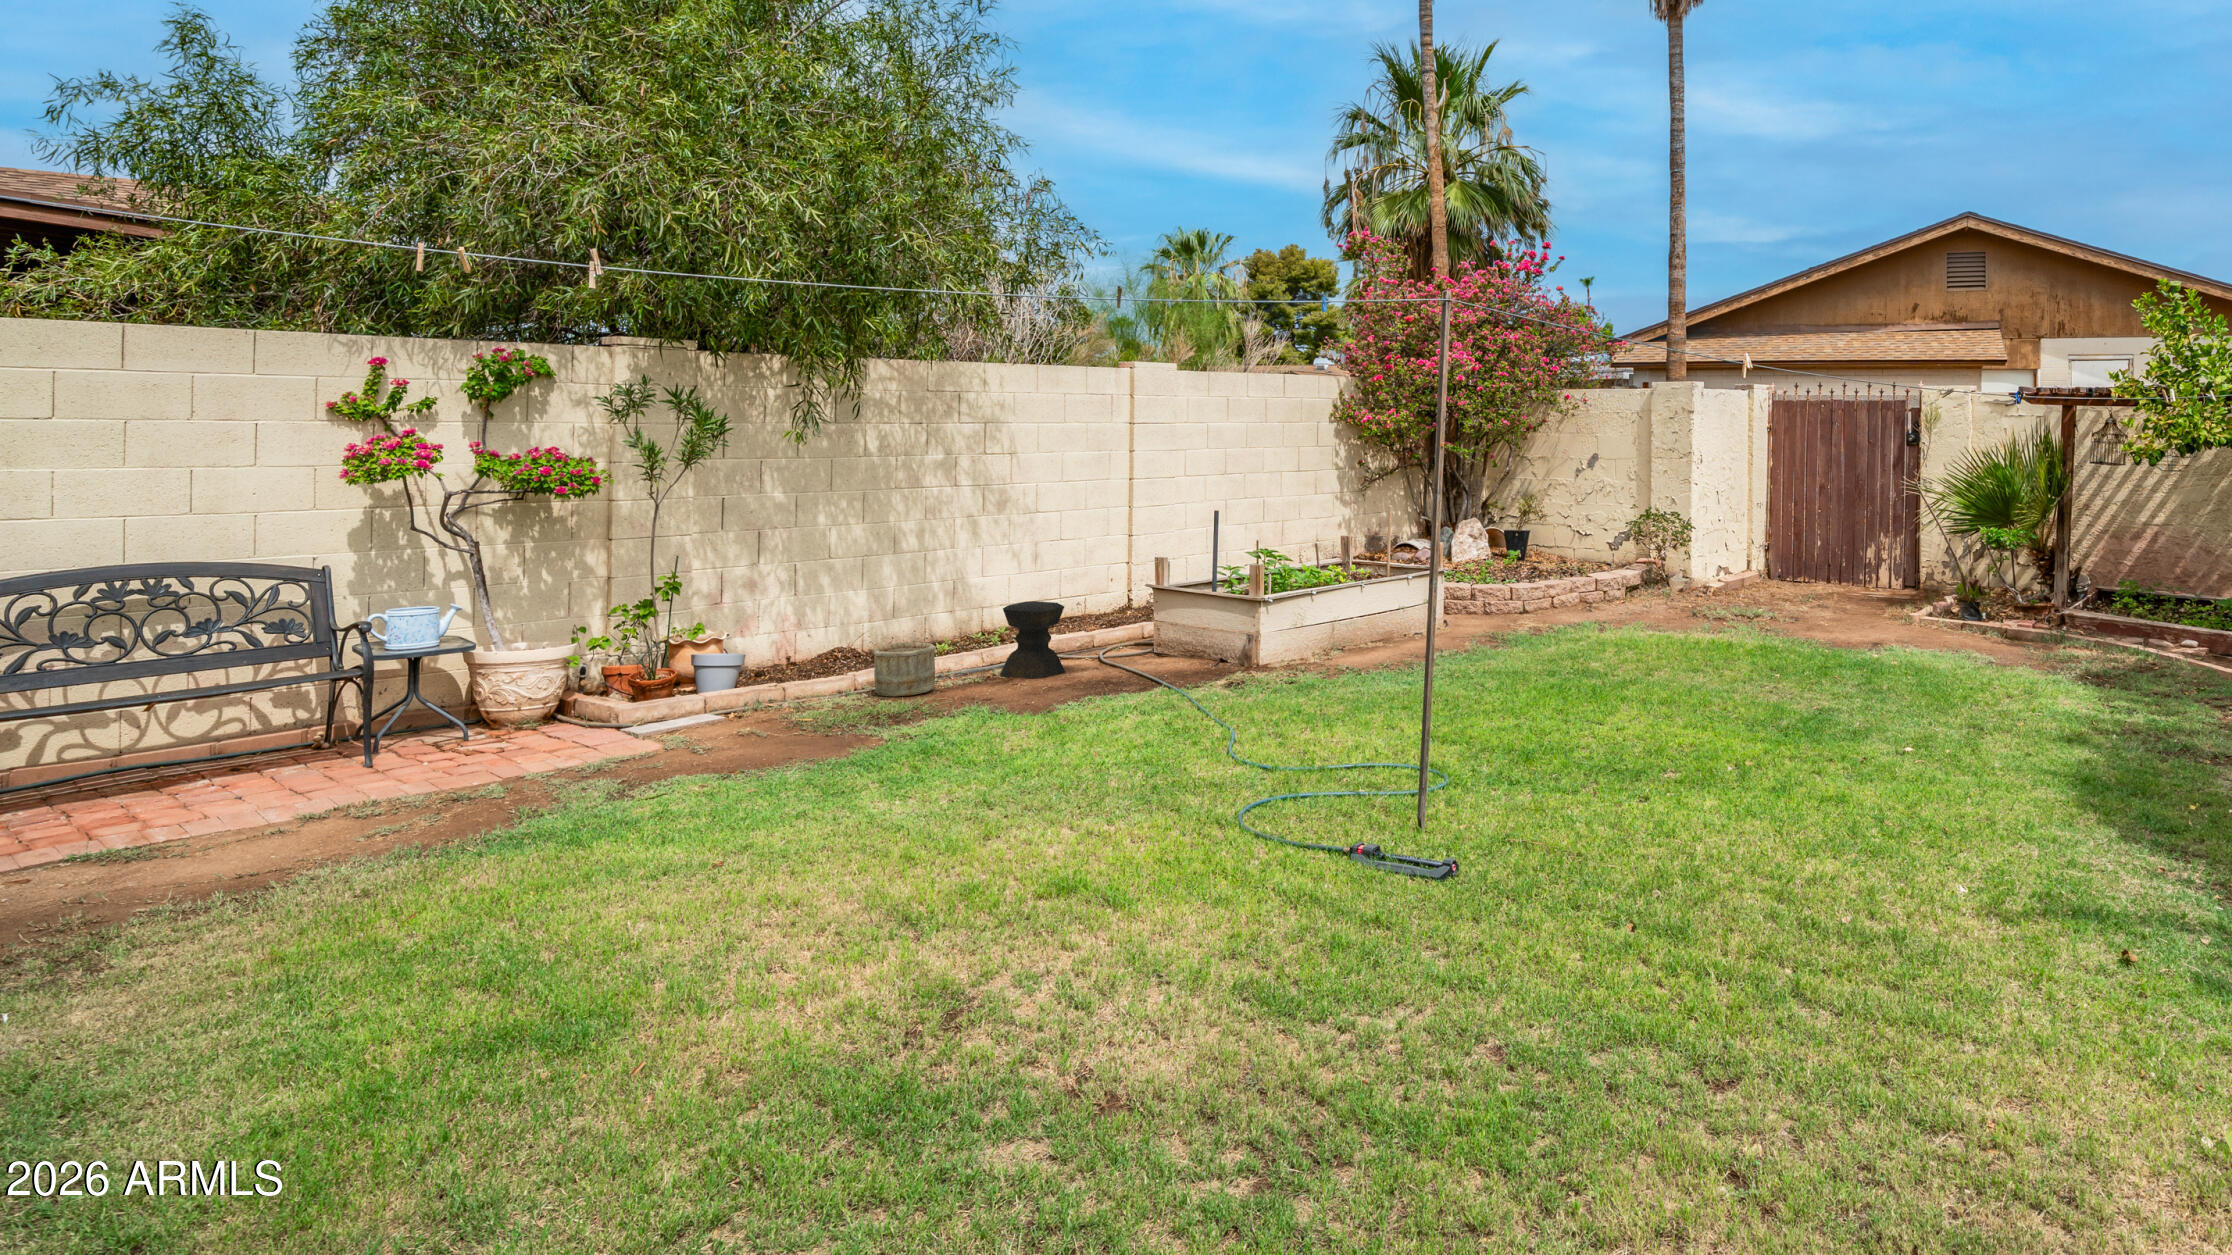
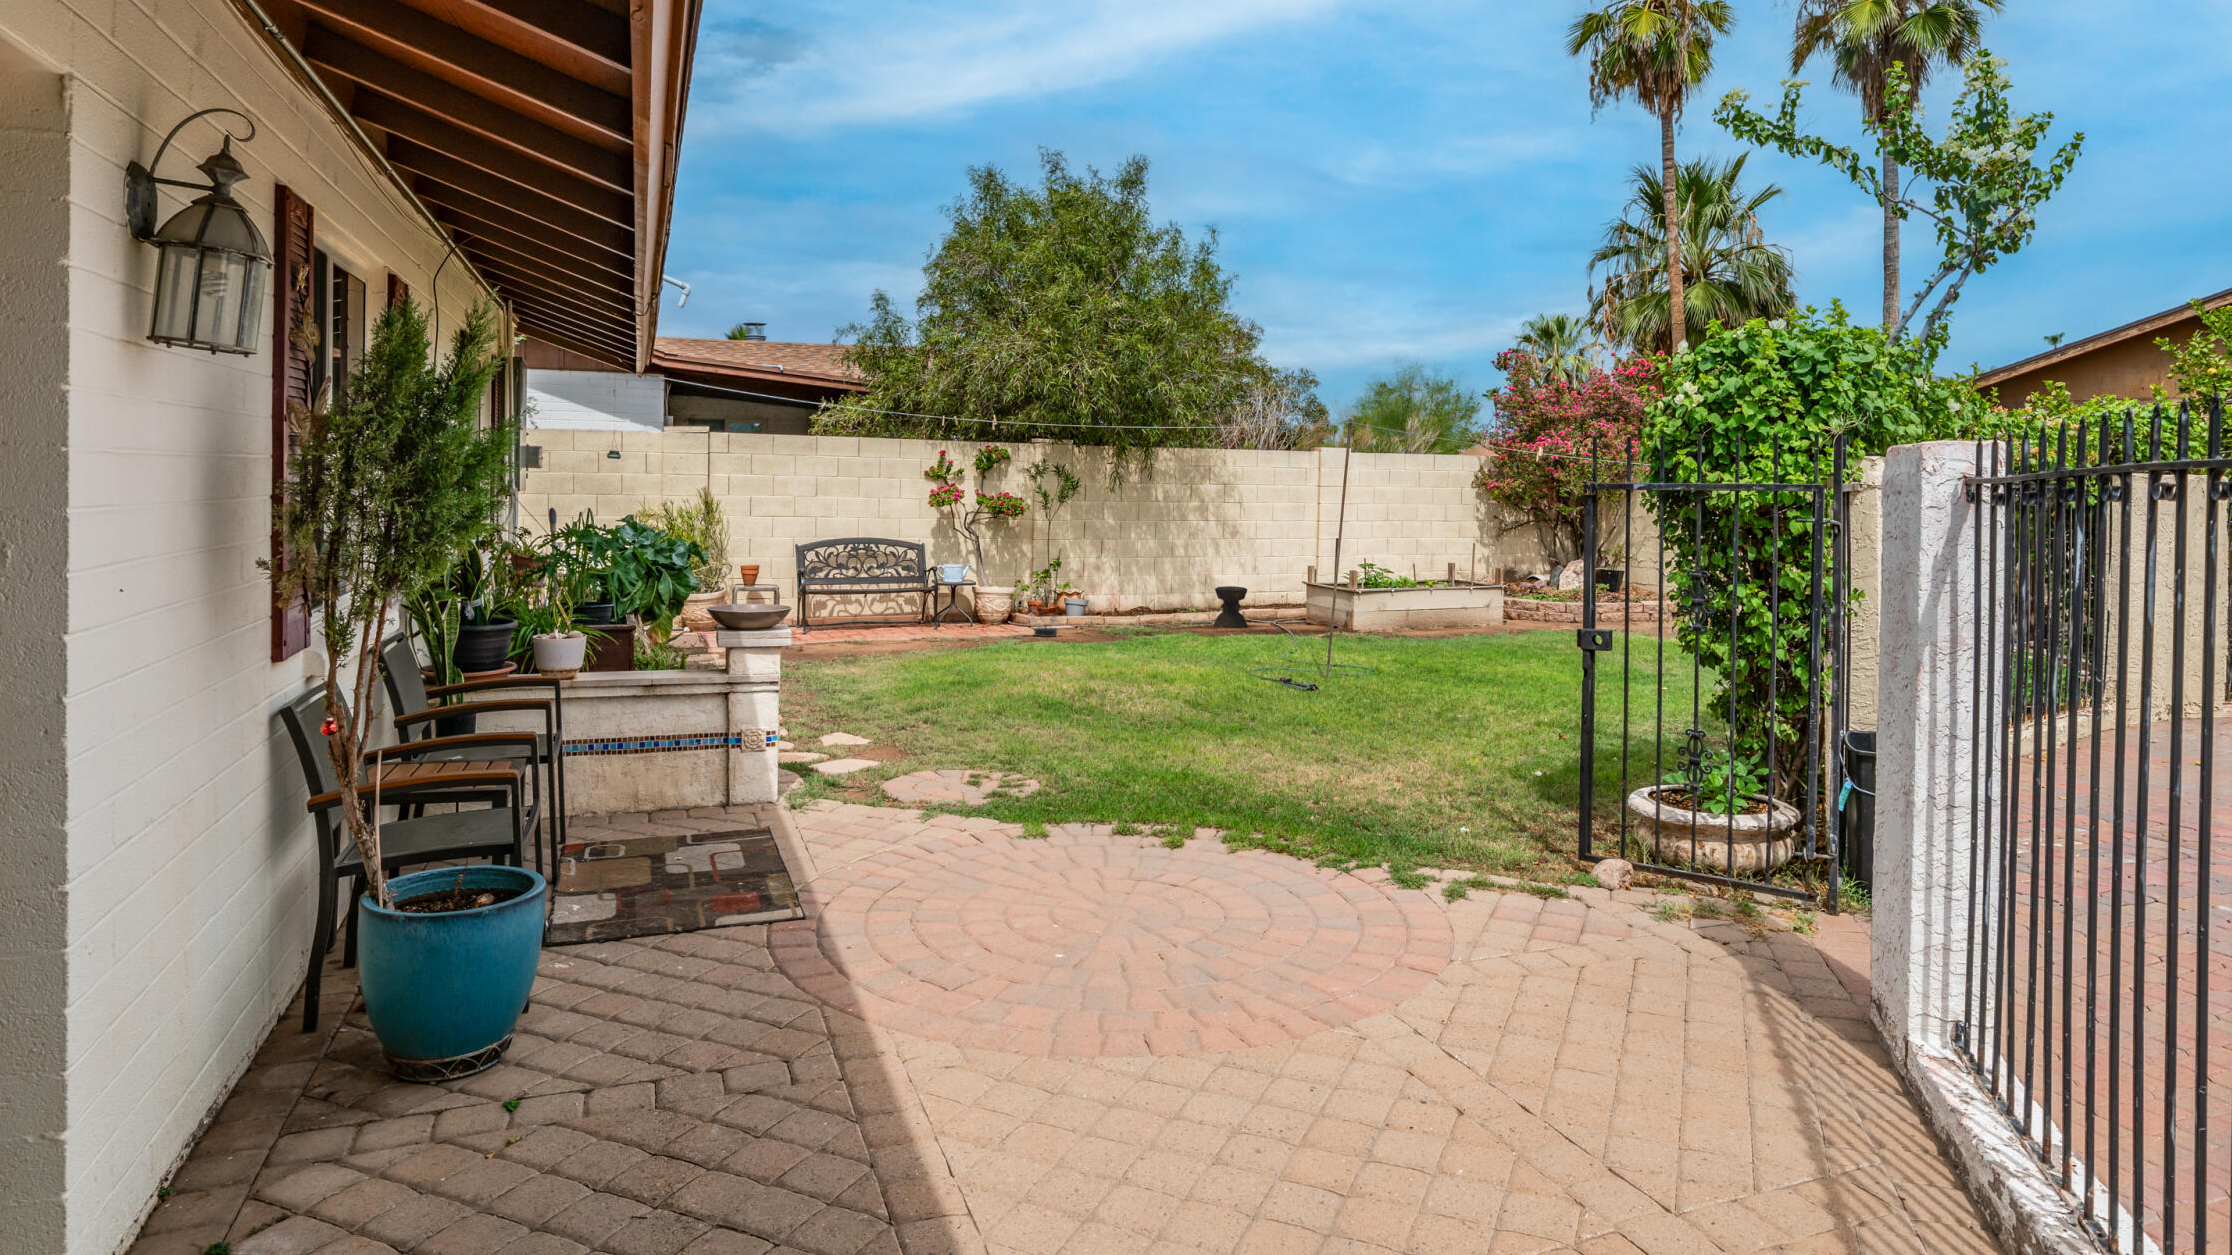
wooden bucket: present [872,642,936,696] -> none [1144,602,1174,628]
decorative plant: none [639,698,725,765] -> present [1030,608,1057,637]

